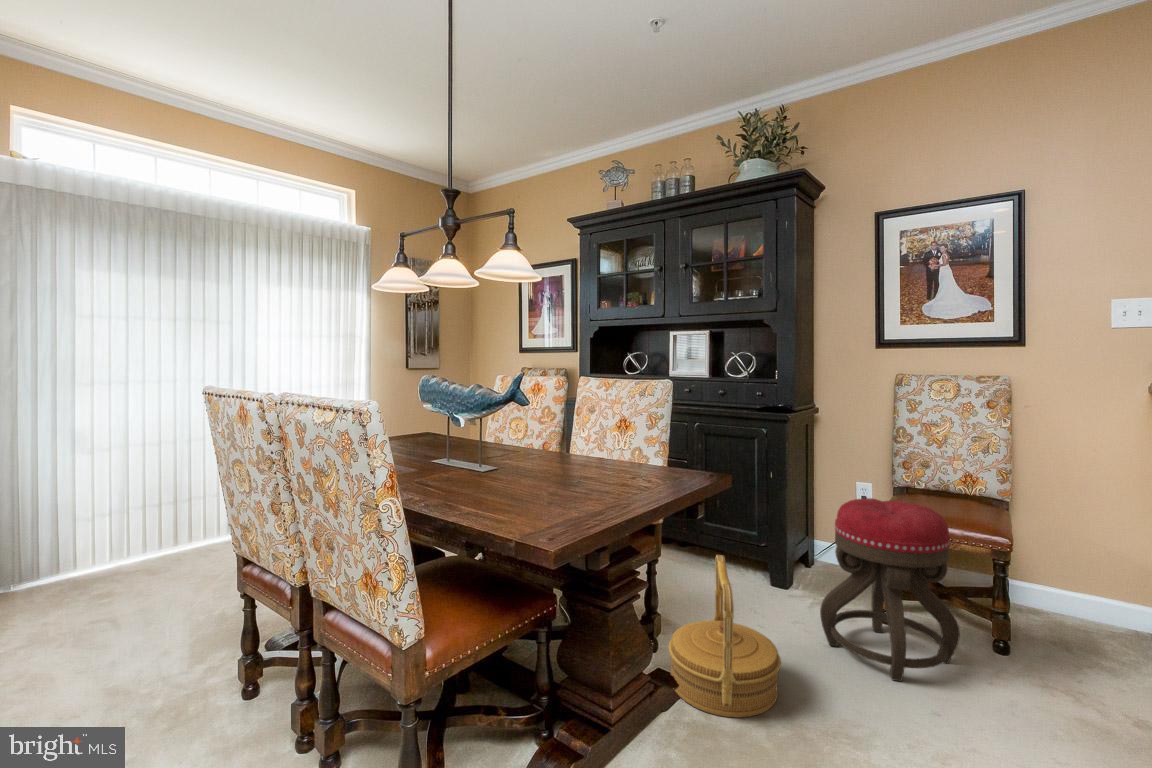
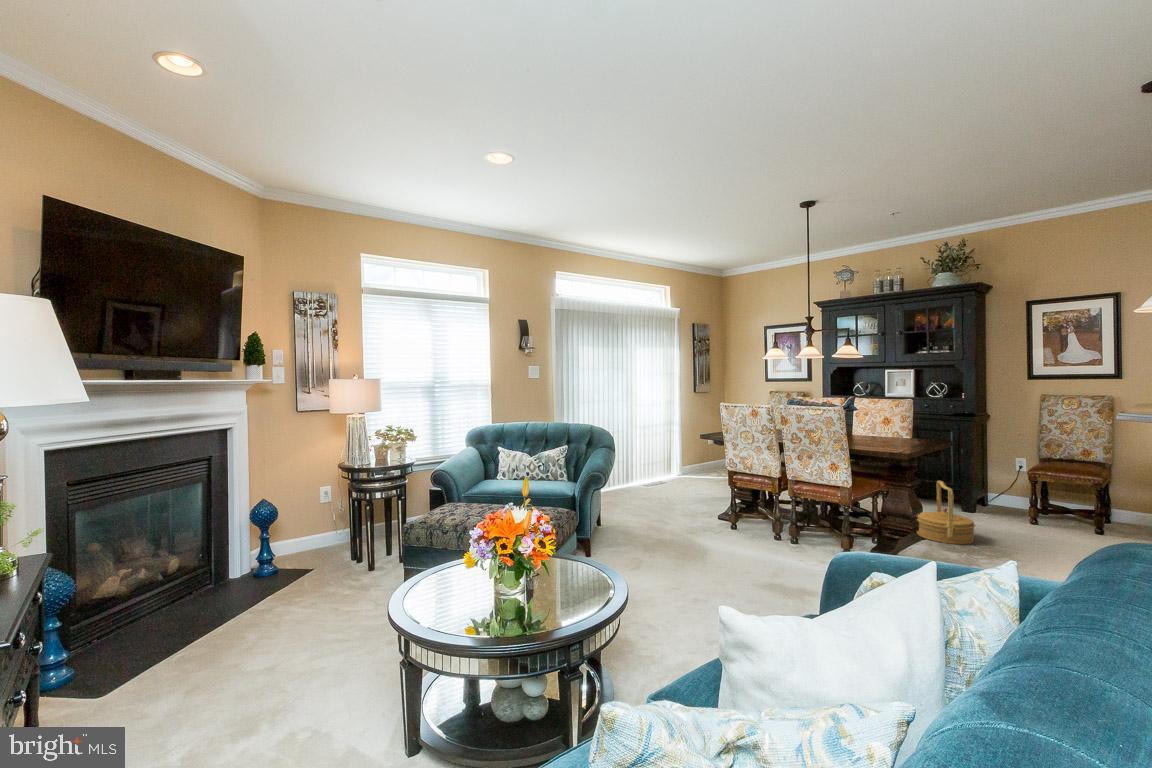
ottoman: present [820,498,960,681] -> none [994,458,1073,541]

